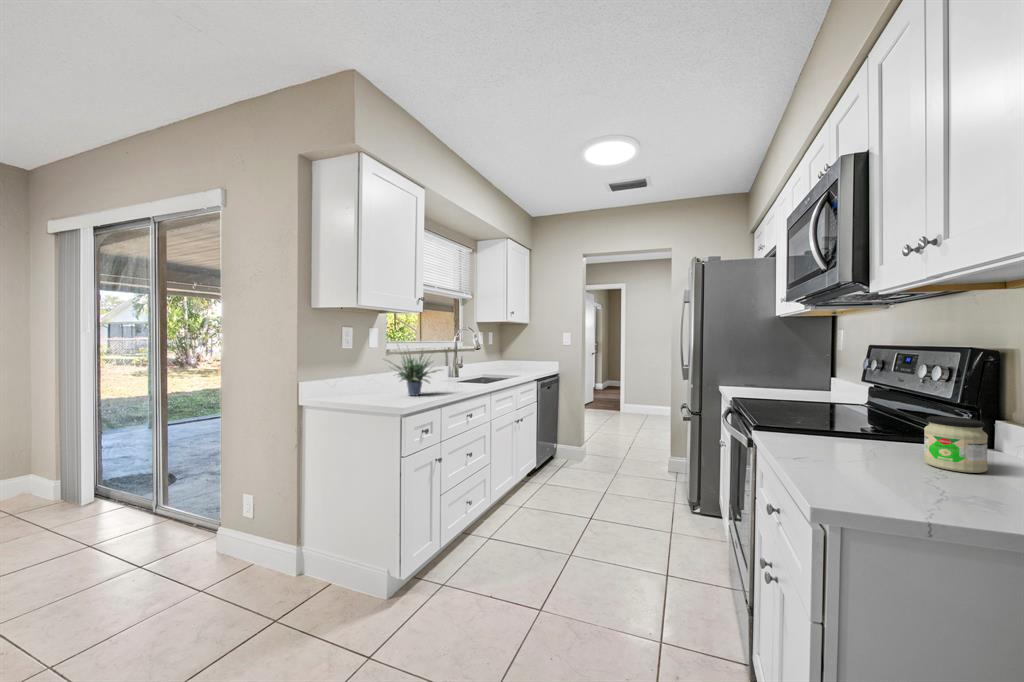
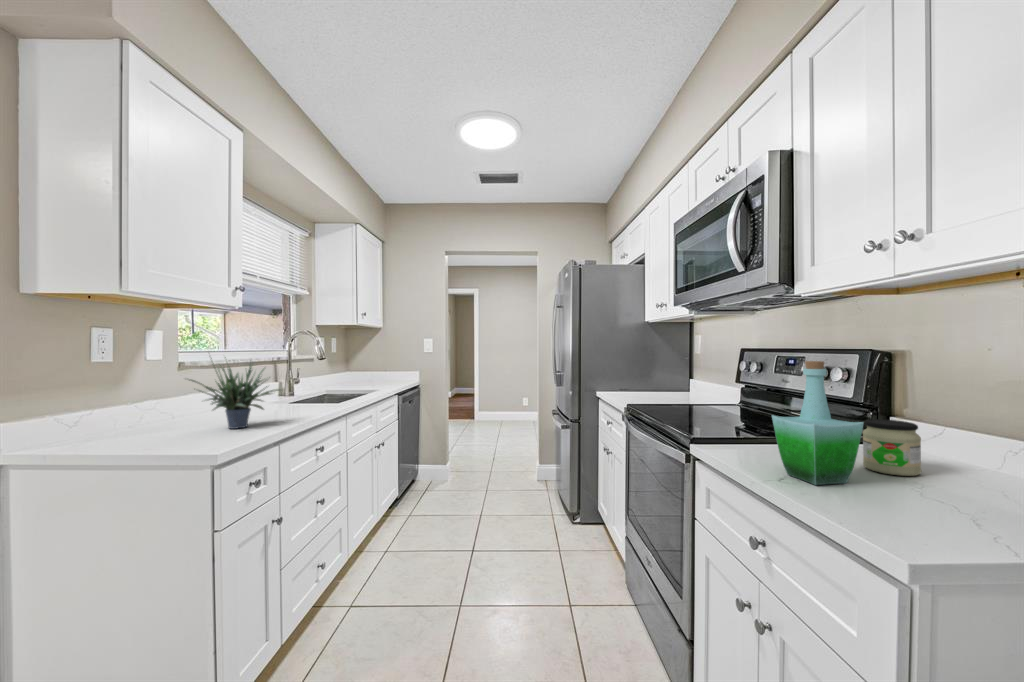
bottle: none [813,356,897,470] -> present [772,361,863,485]

